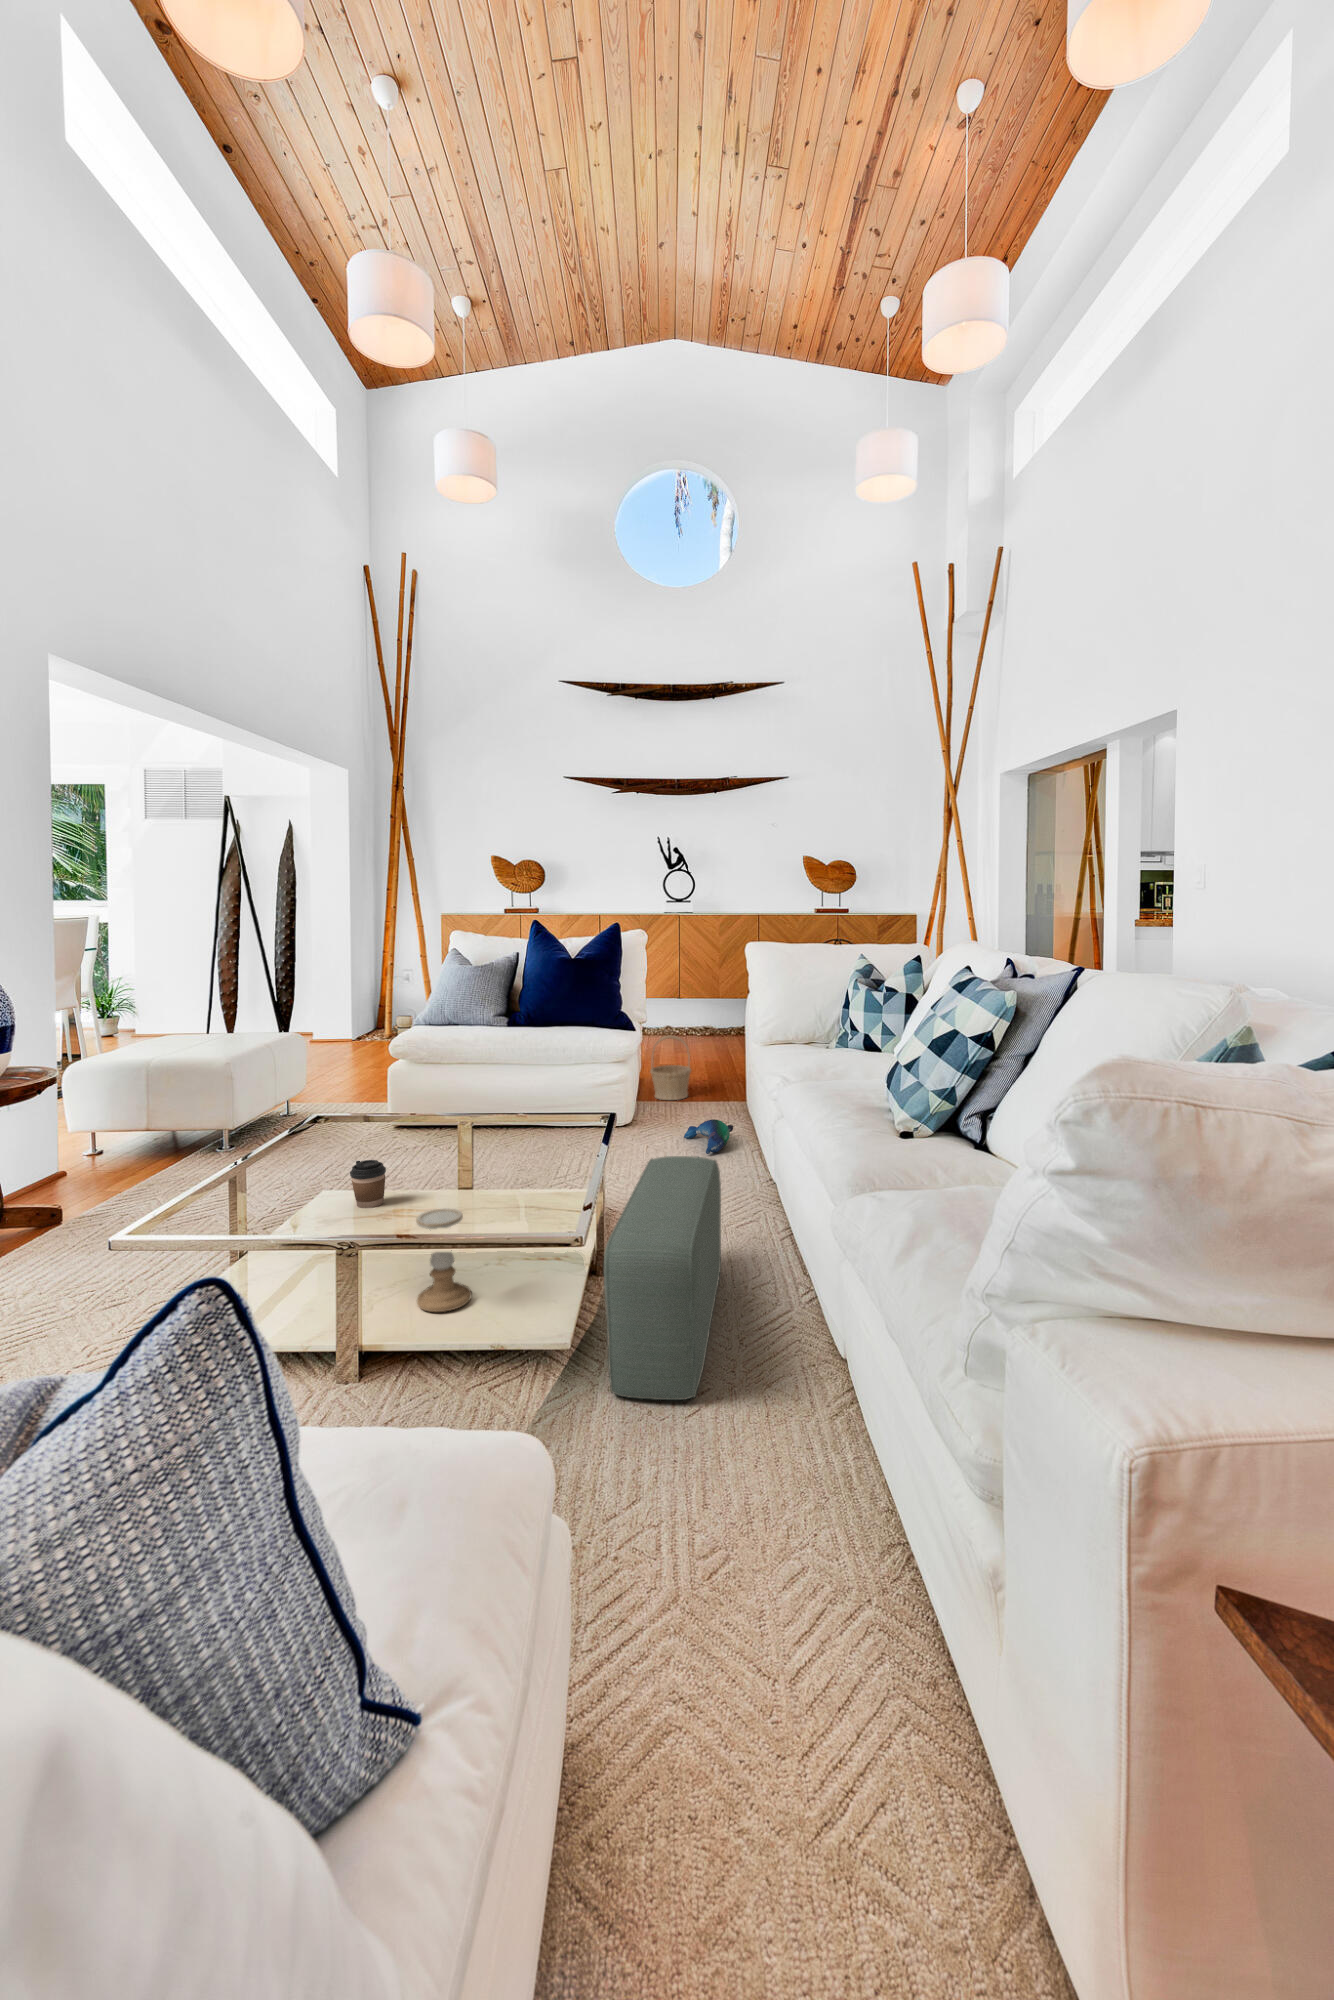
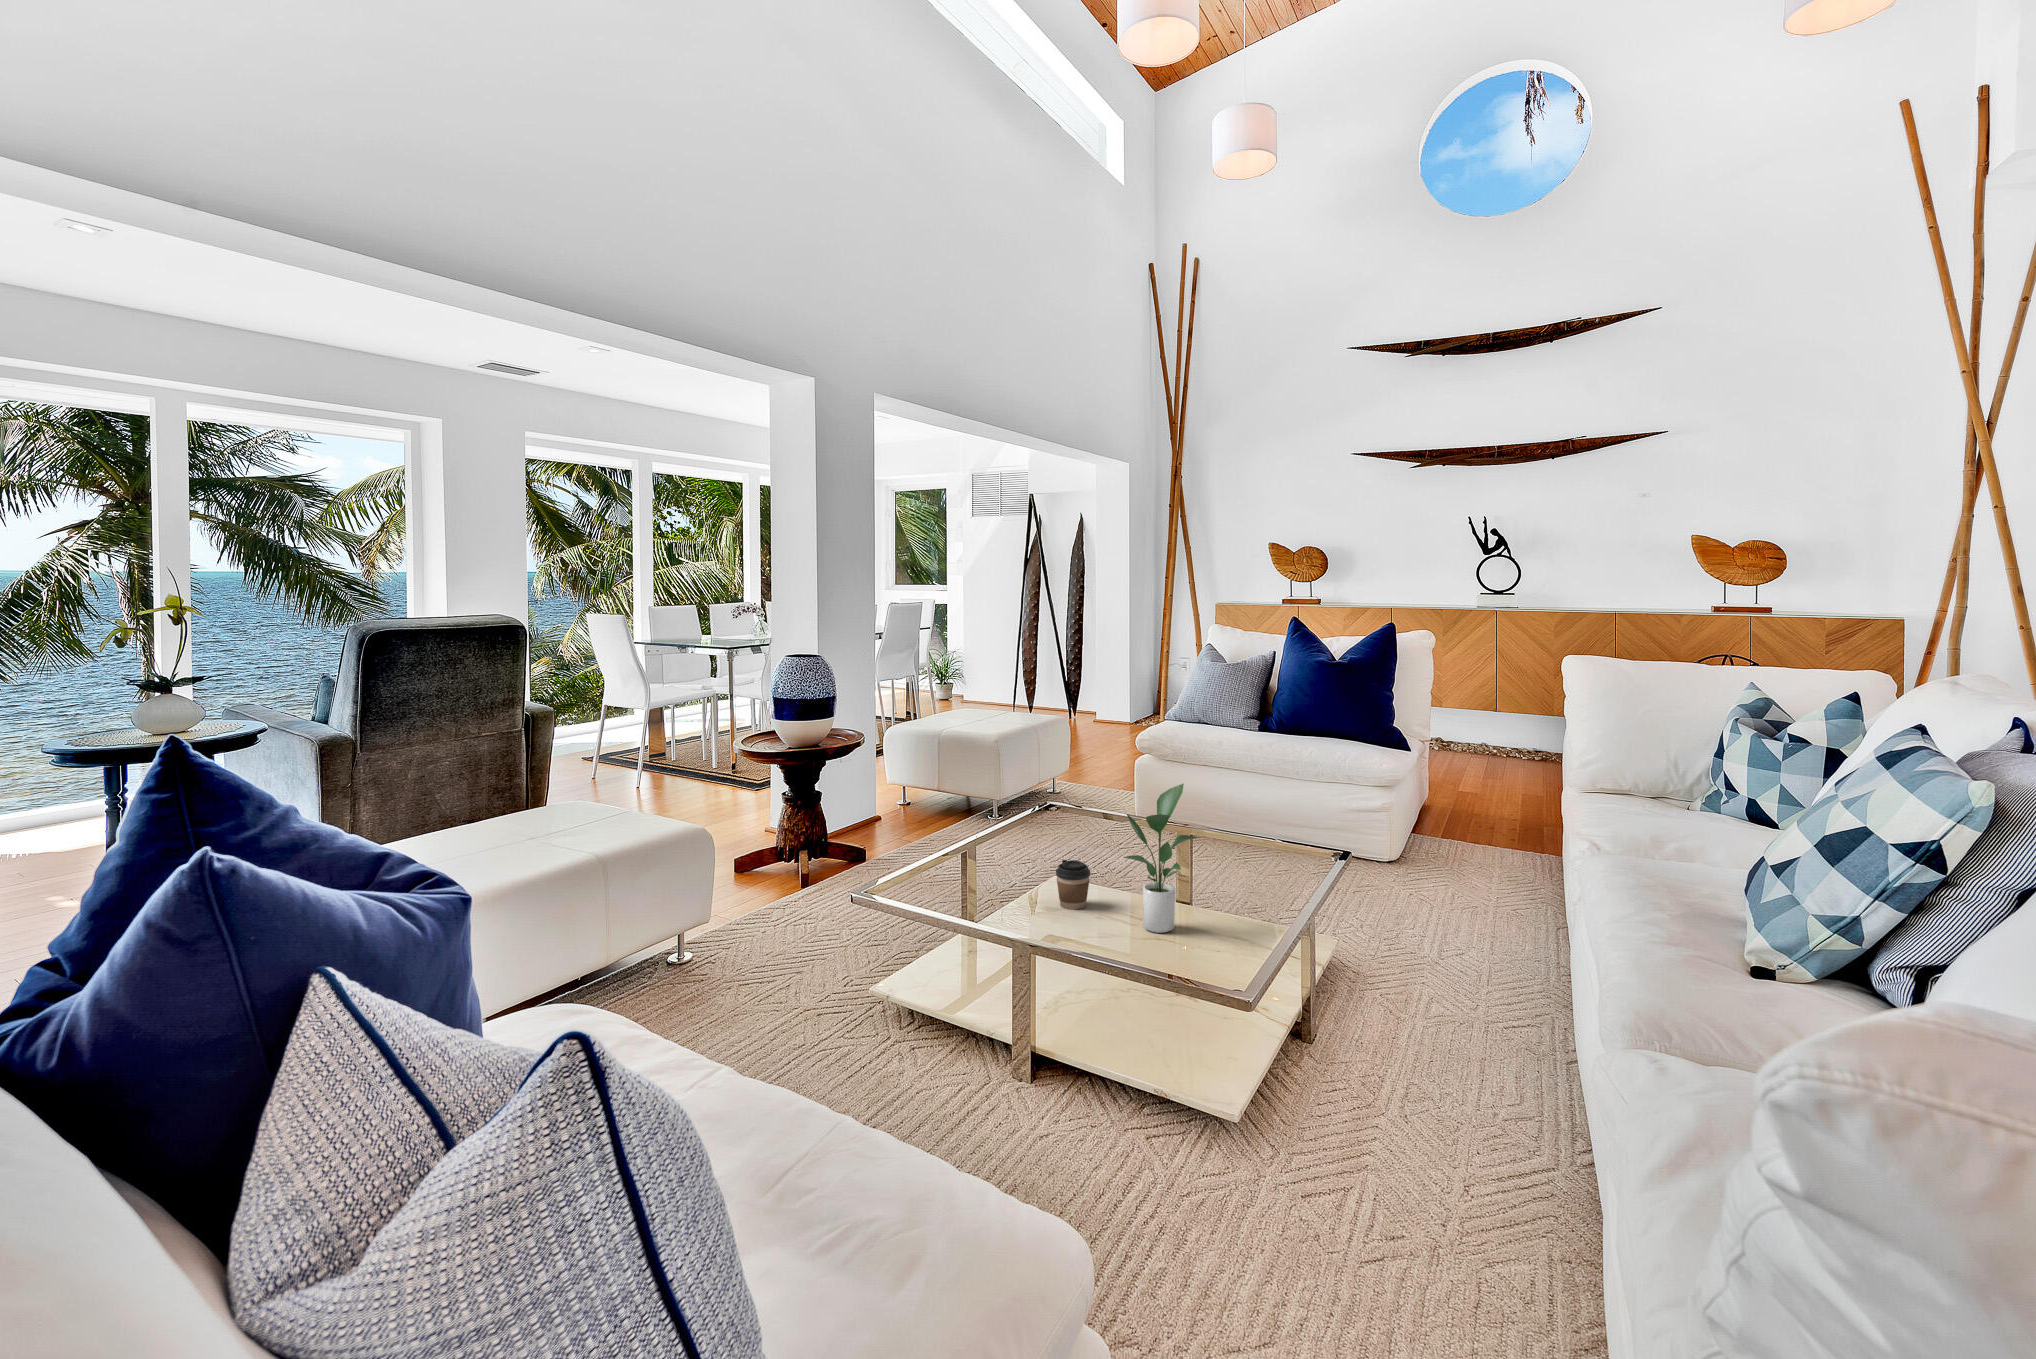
basket: present [650,1036,691,1100] -> none [1431,760,1487,838]
potted plant: none [421,1069,493,1211] -> present [1124,784,1199,933]
plush toy: present [684,1119,733,1154] -> none [1459,873,1528,916]
pouf: present [604,1156,721,1400] -> none [1277,918,1469,1236]
candle holder: present [416,1208,472,1312] -> none [1093,930,1150,1041]

